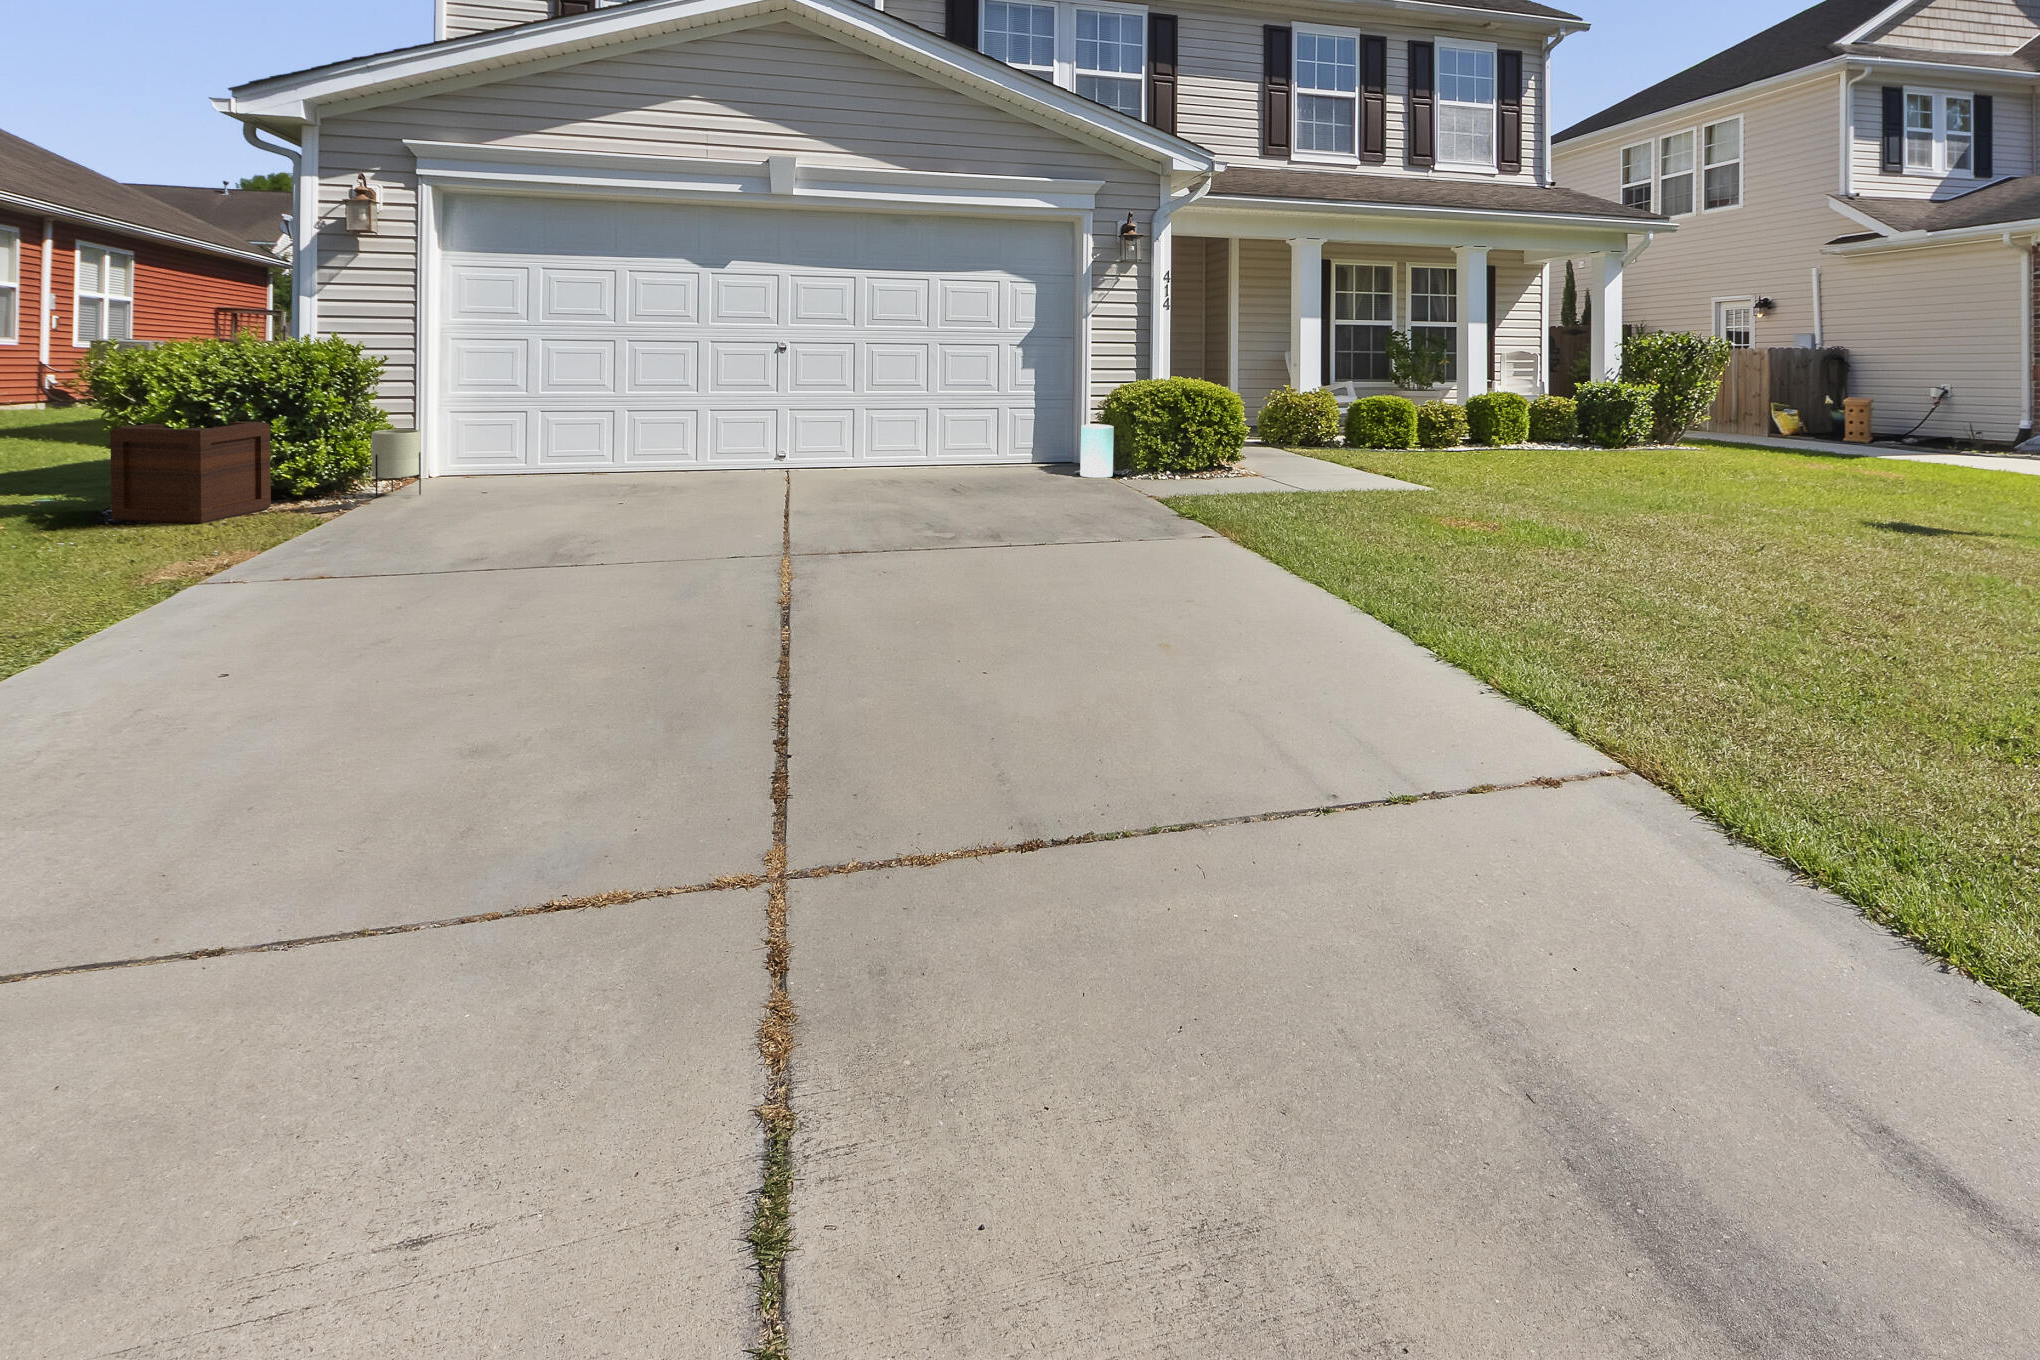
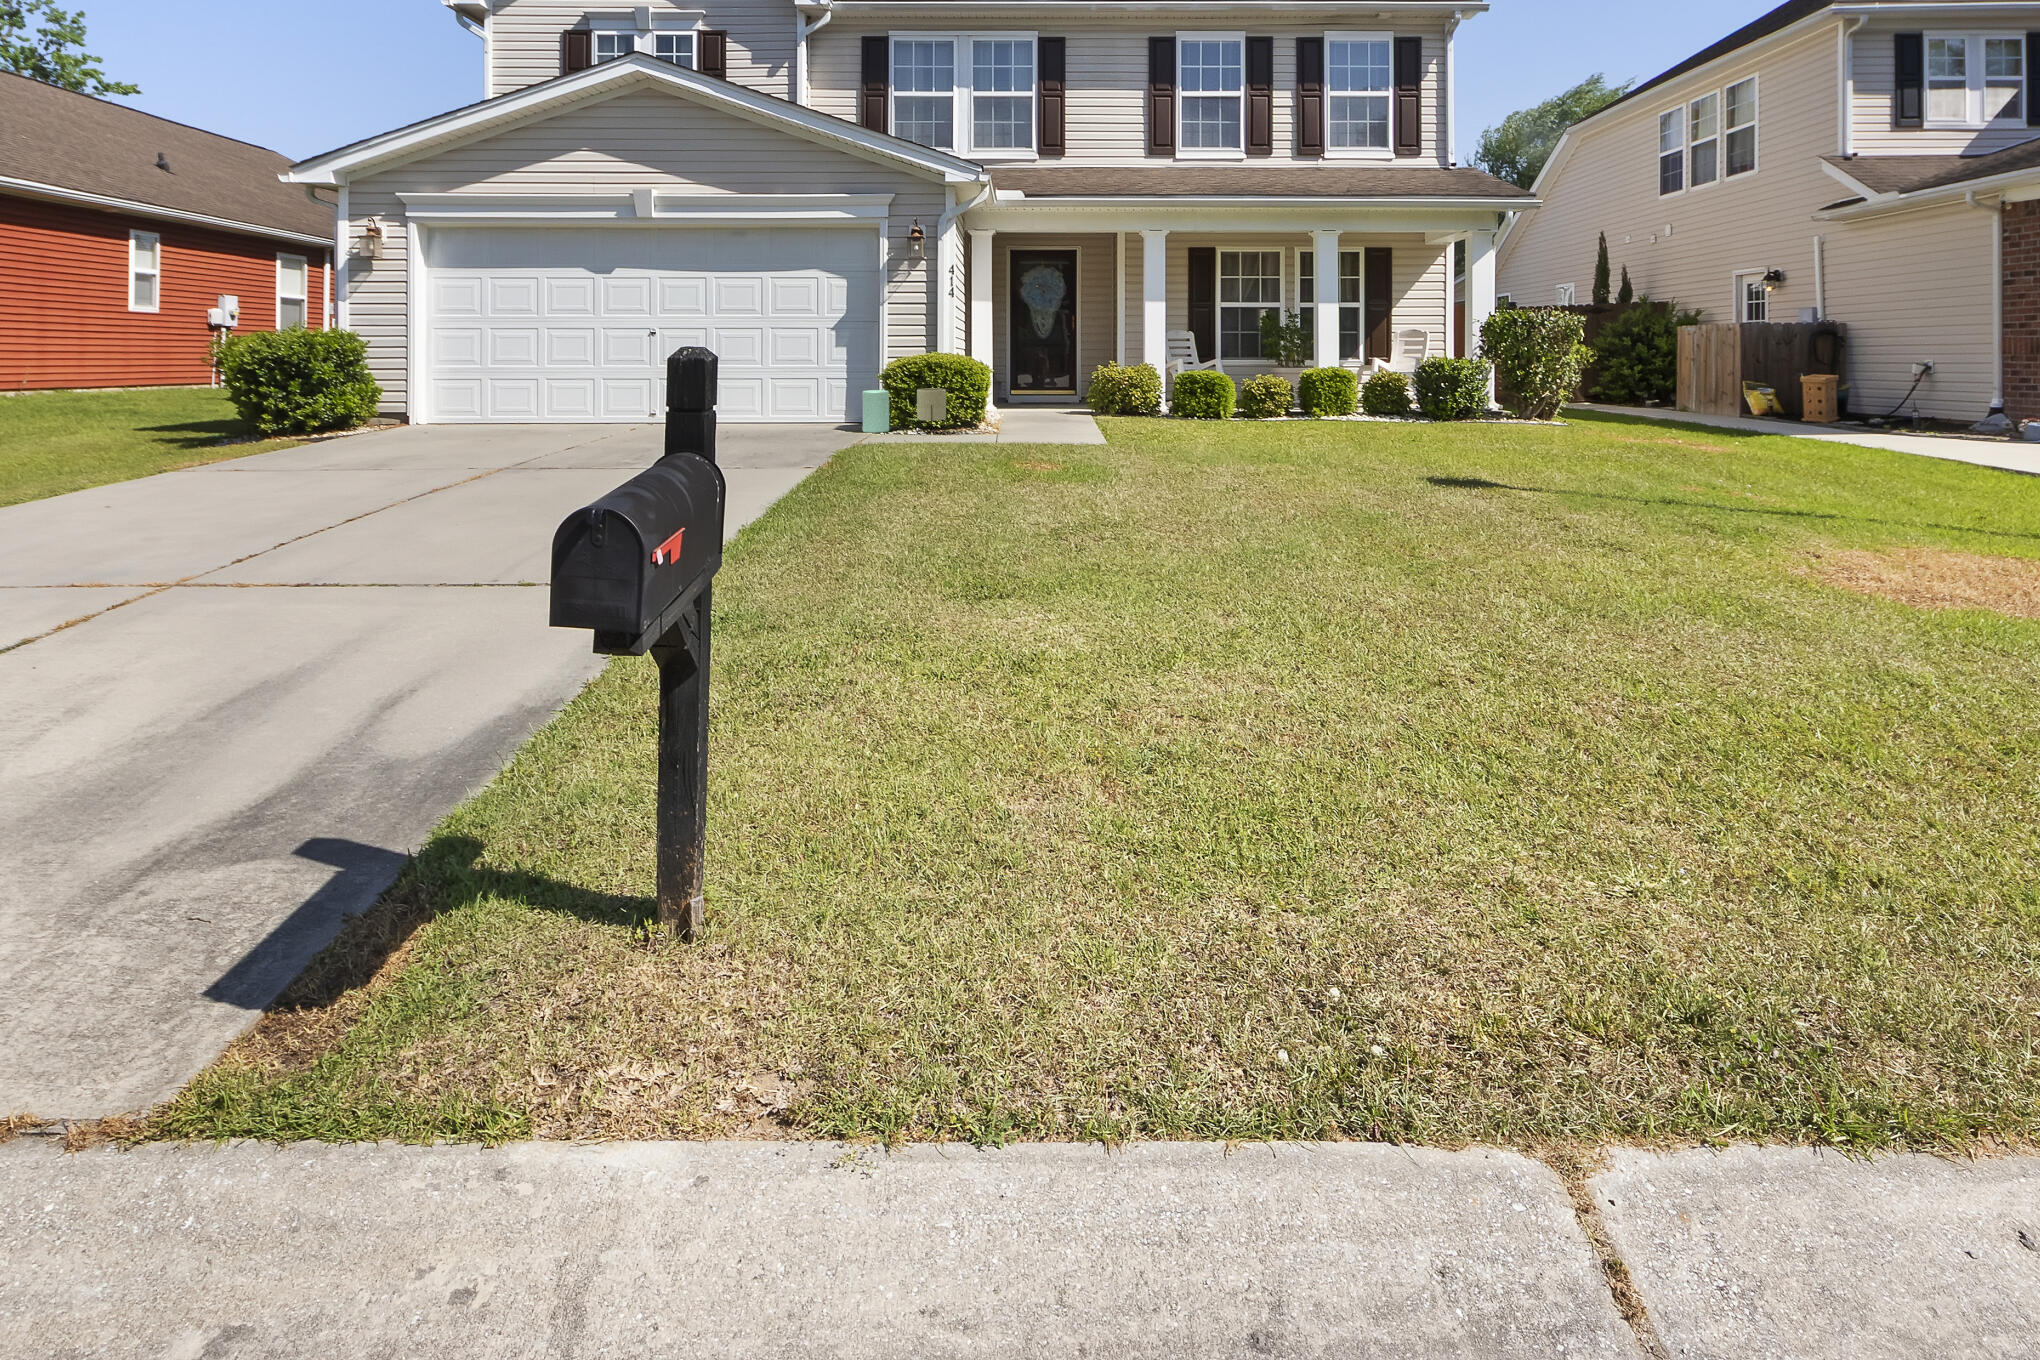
wooden crate: present [110,421,271,524] -> none [191,382,288,446]
planter: present [372,429,421,498] -> present [917,388,946,432]

